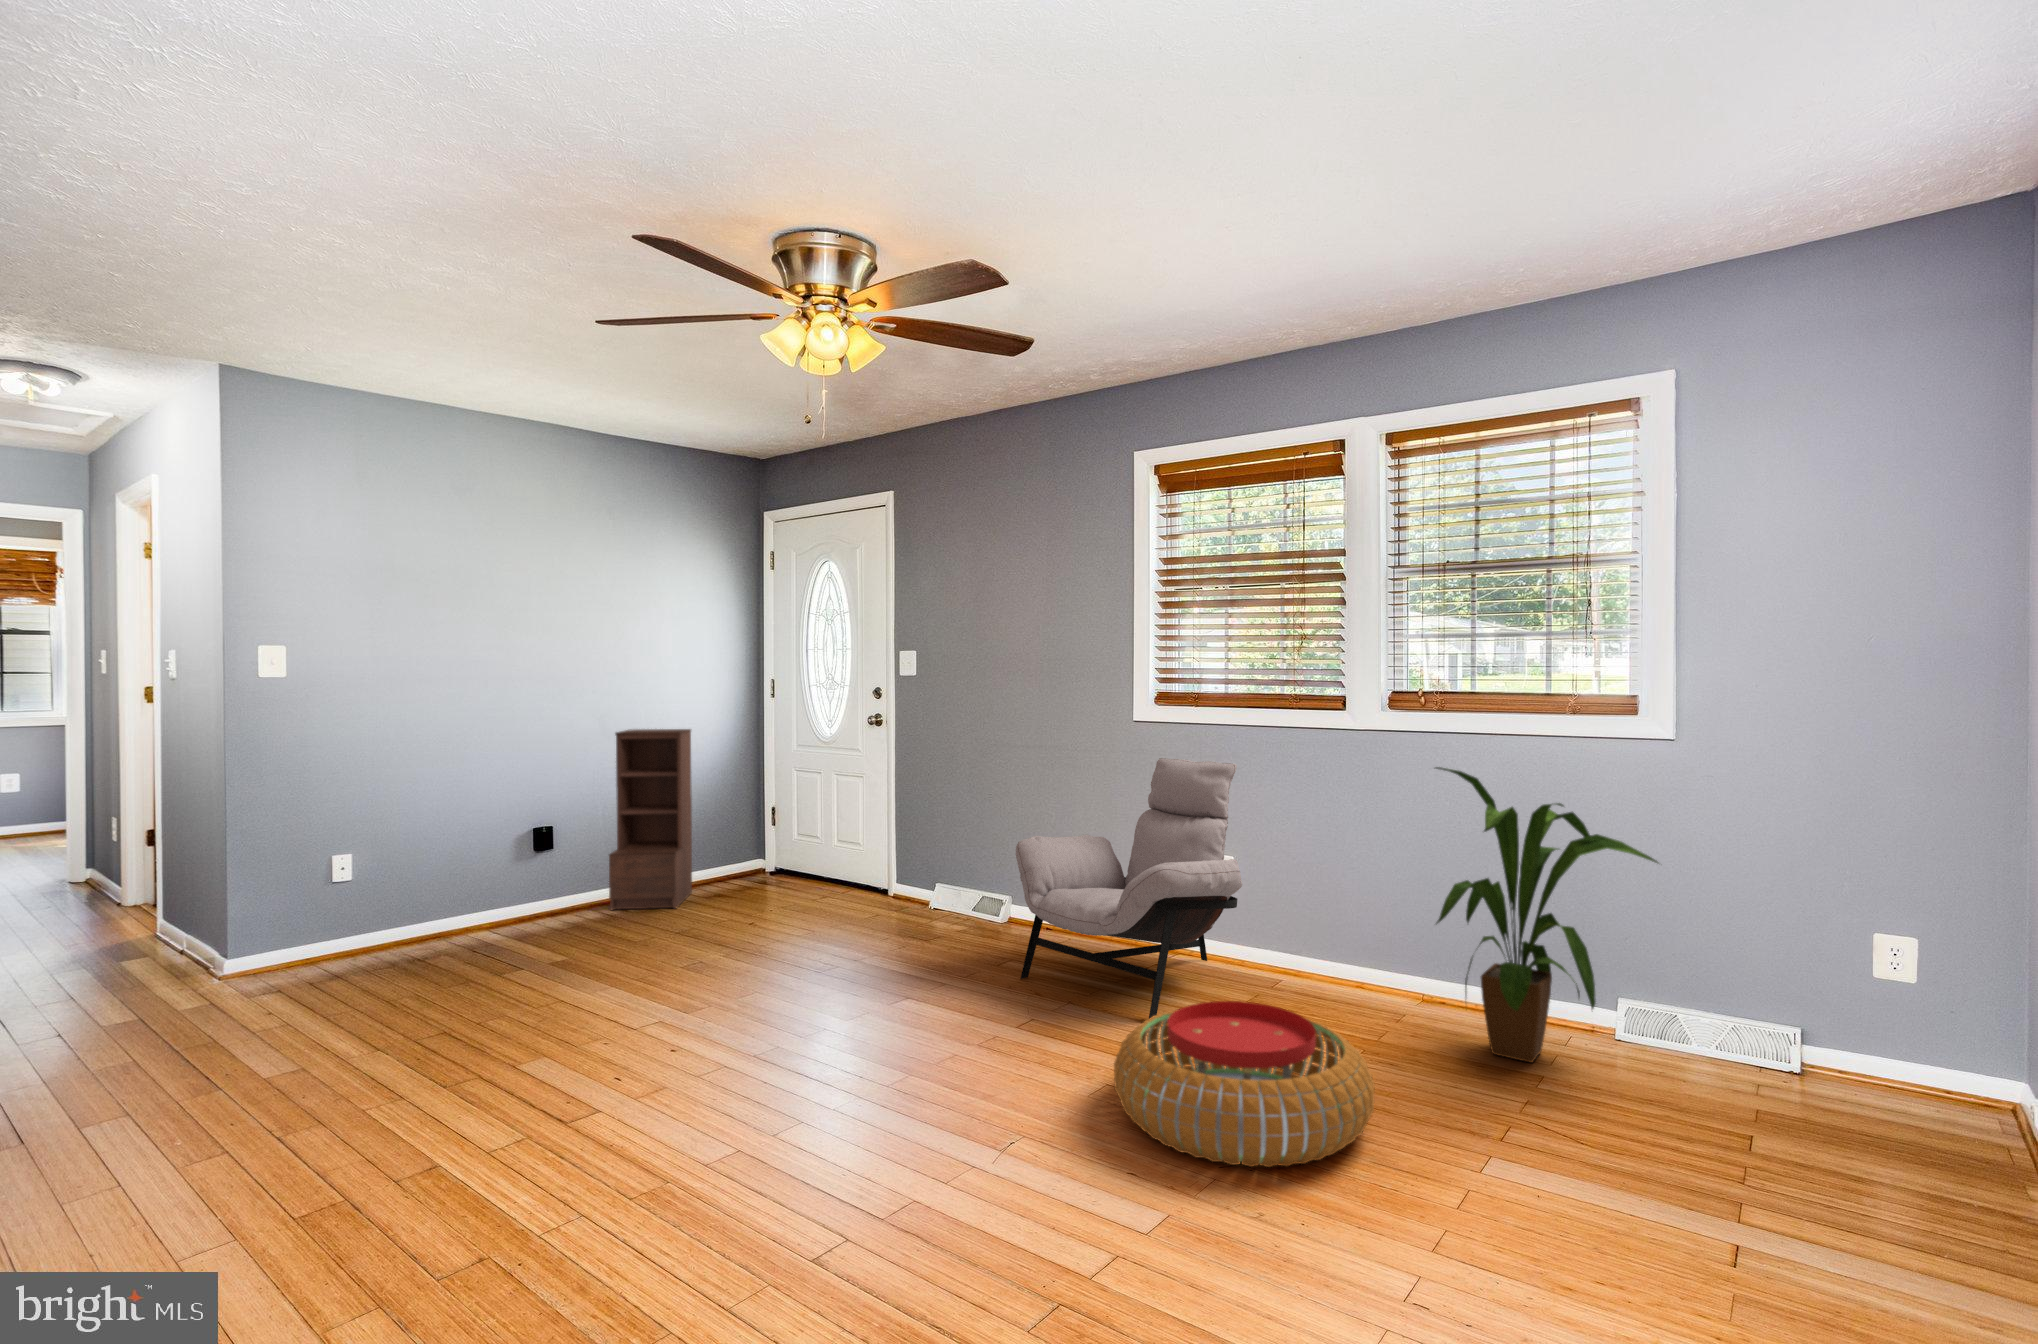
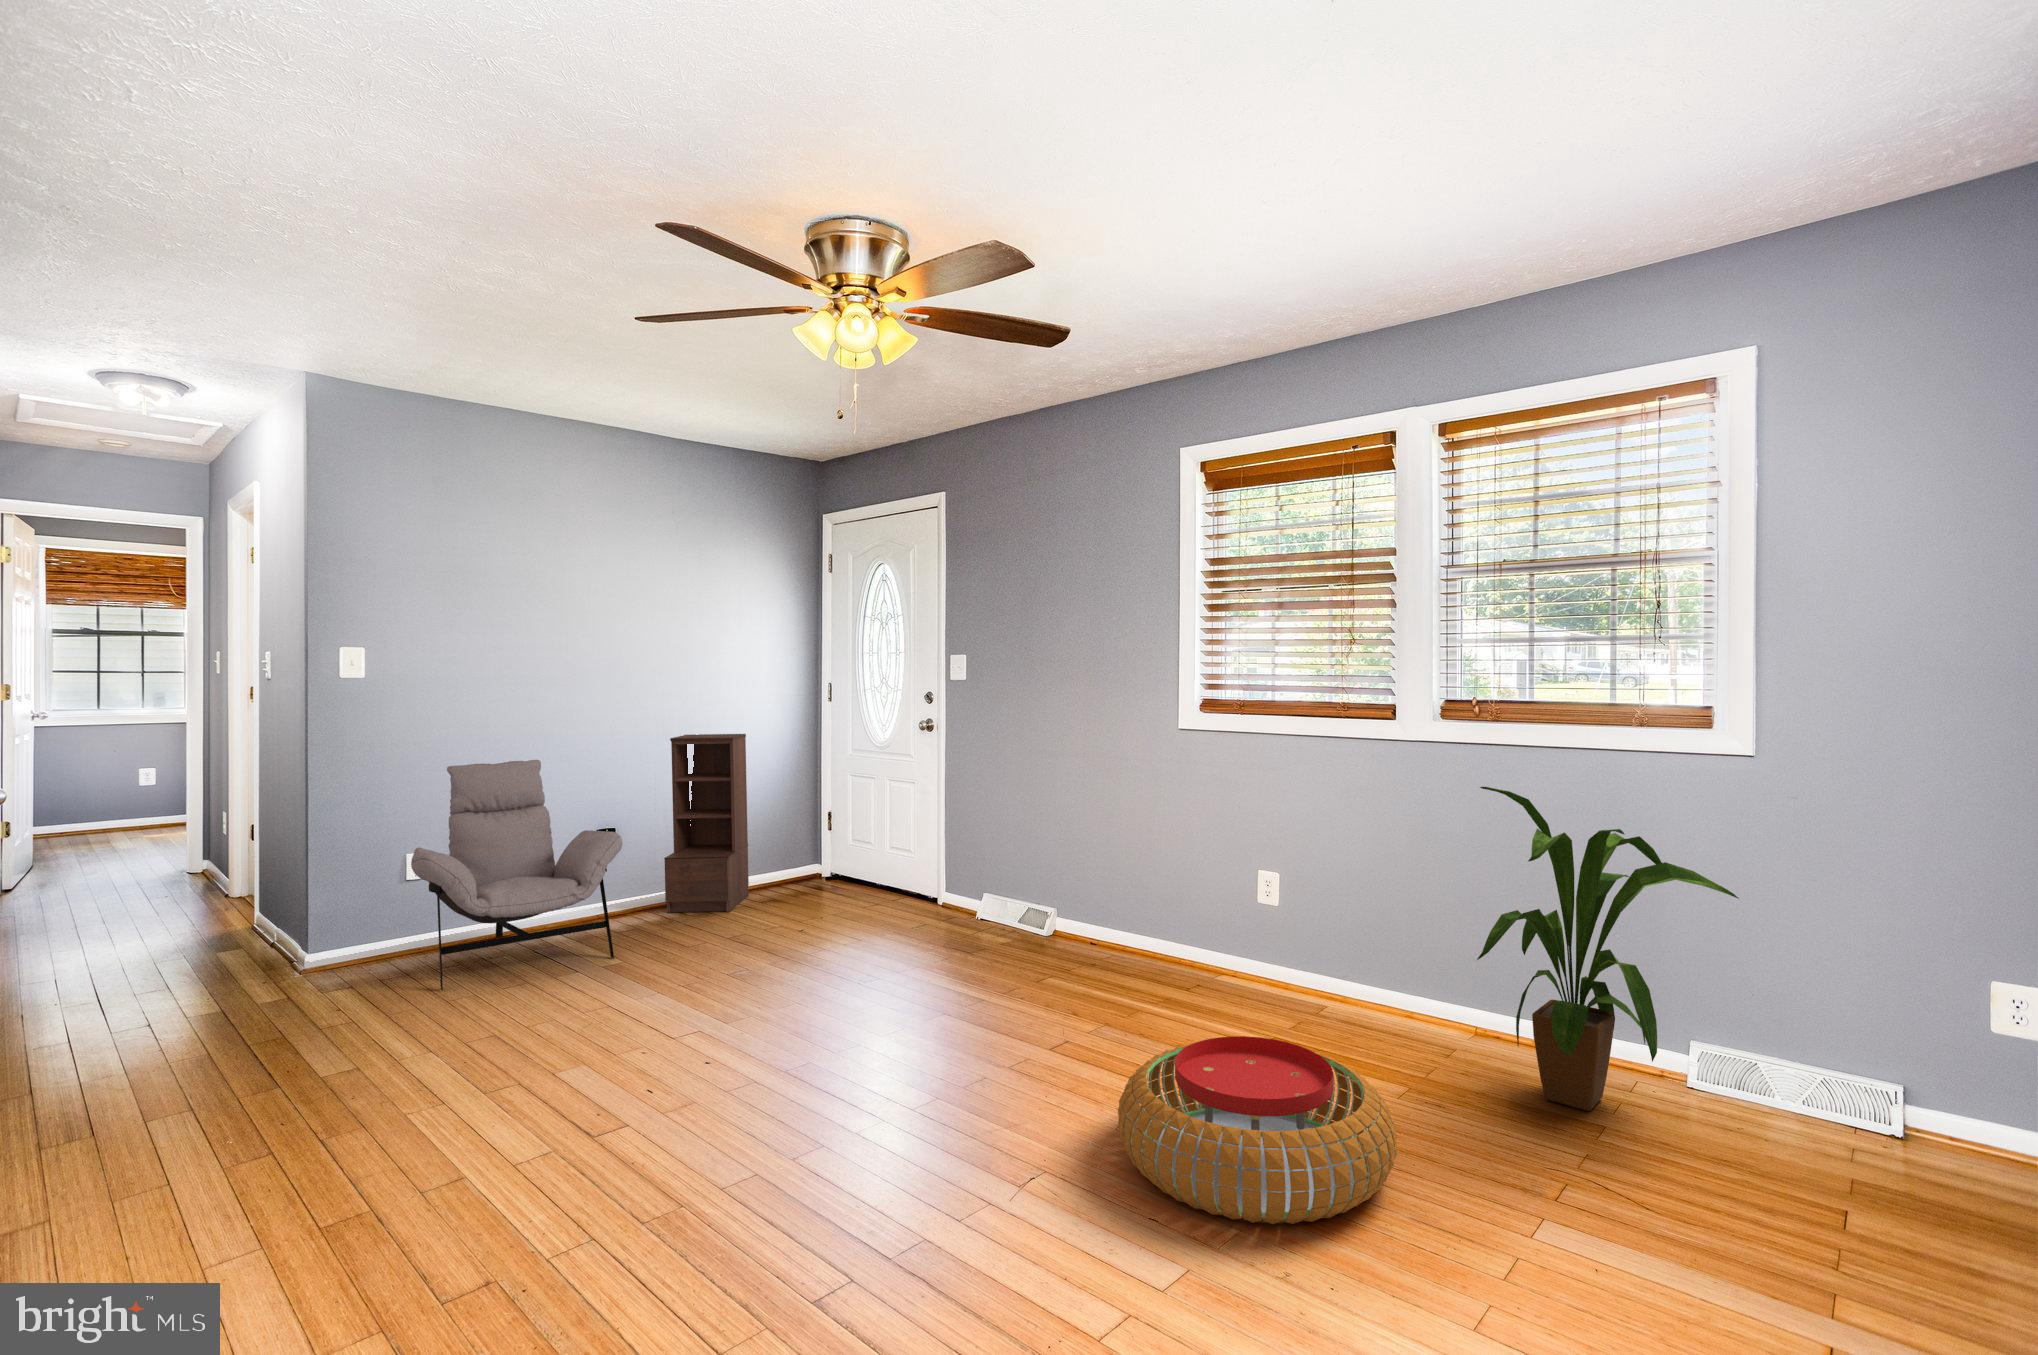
lounge chair: present [1016,758,1242,1019] -> present [411,760,622,990]

